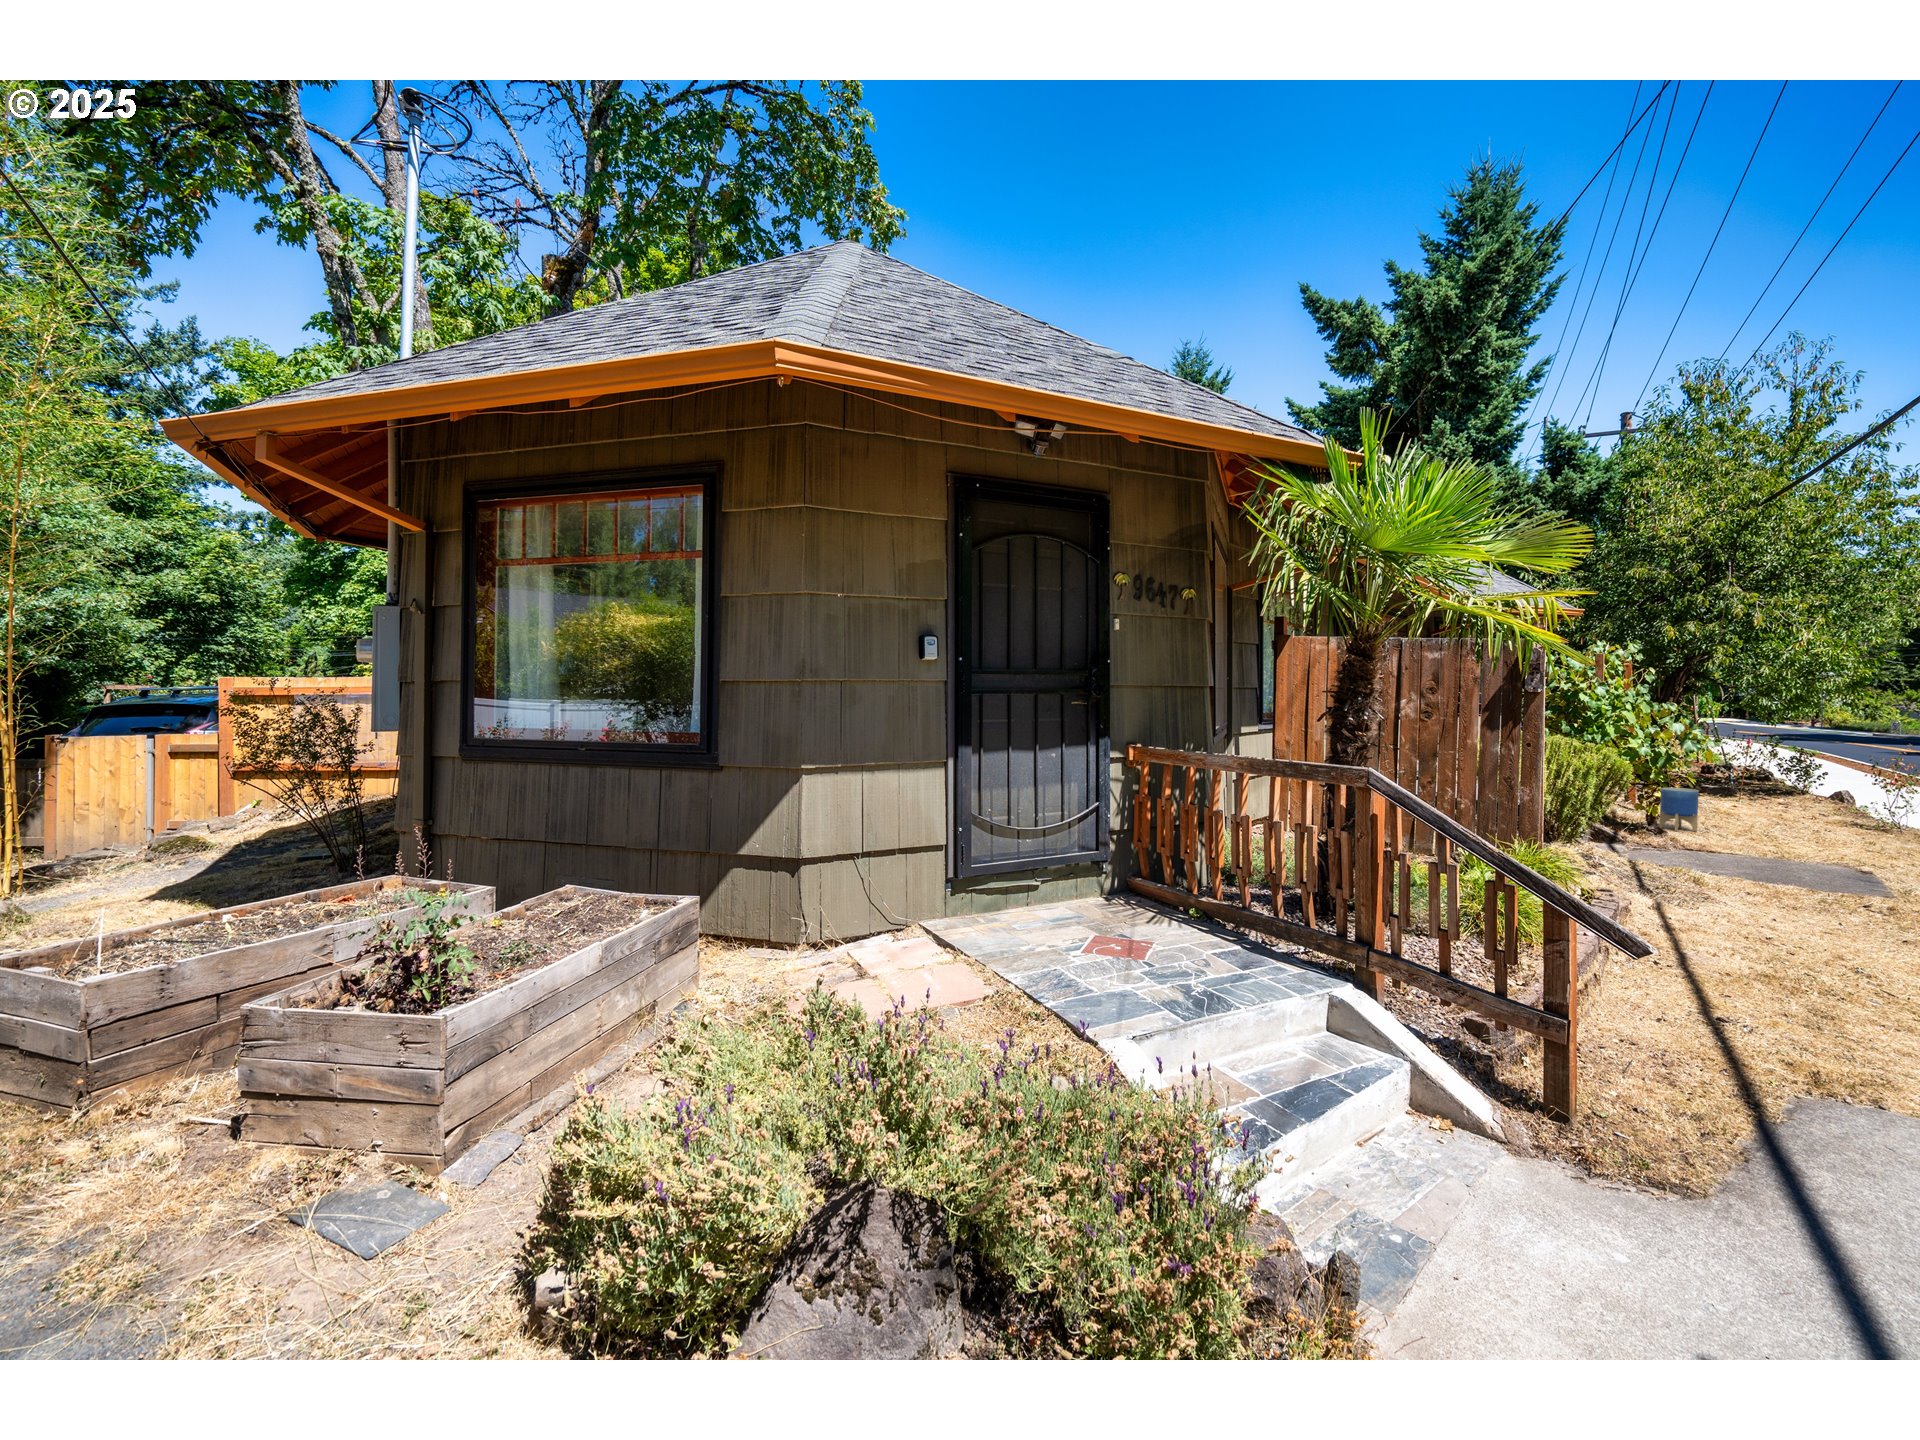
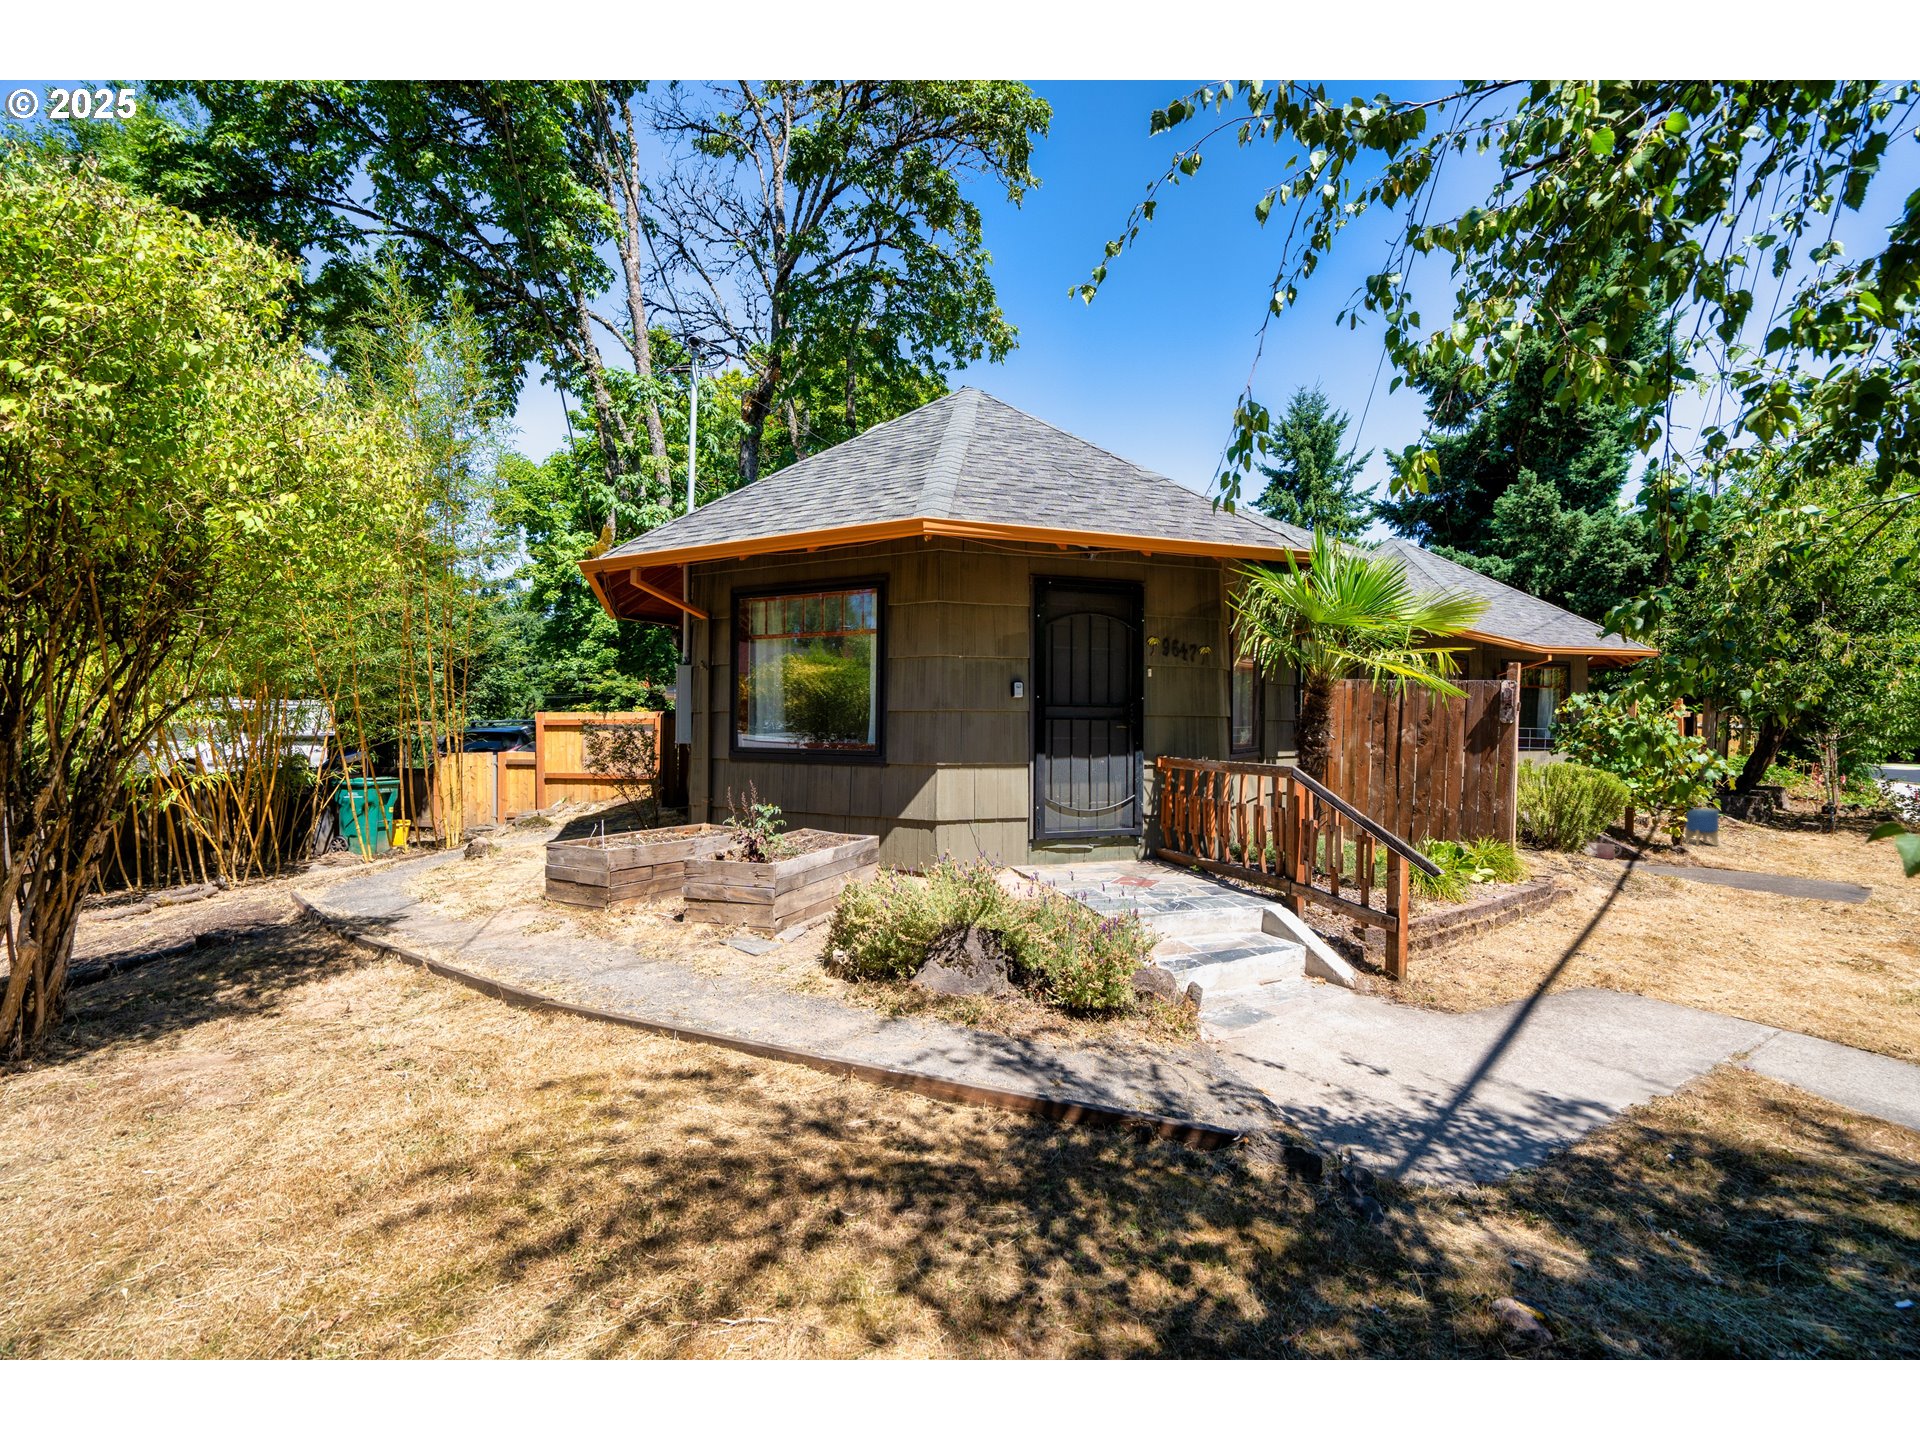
watering can: none [1577,827,1625,854] -> present [1586,838,1615,859]

